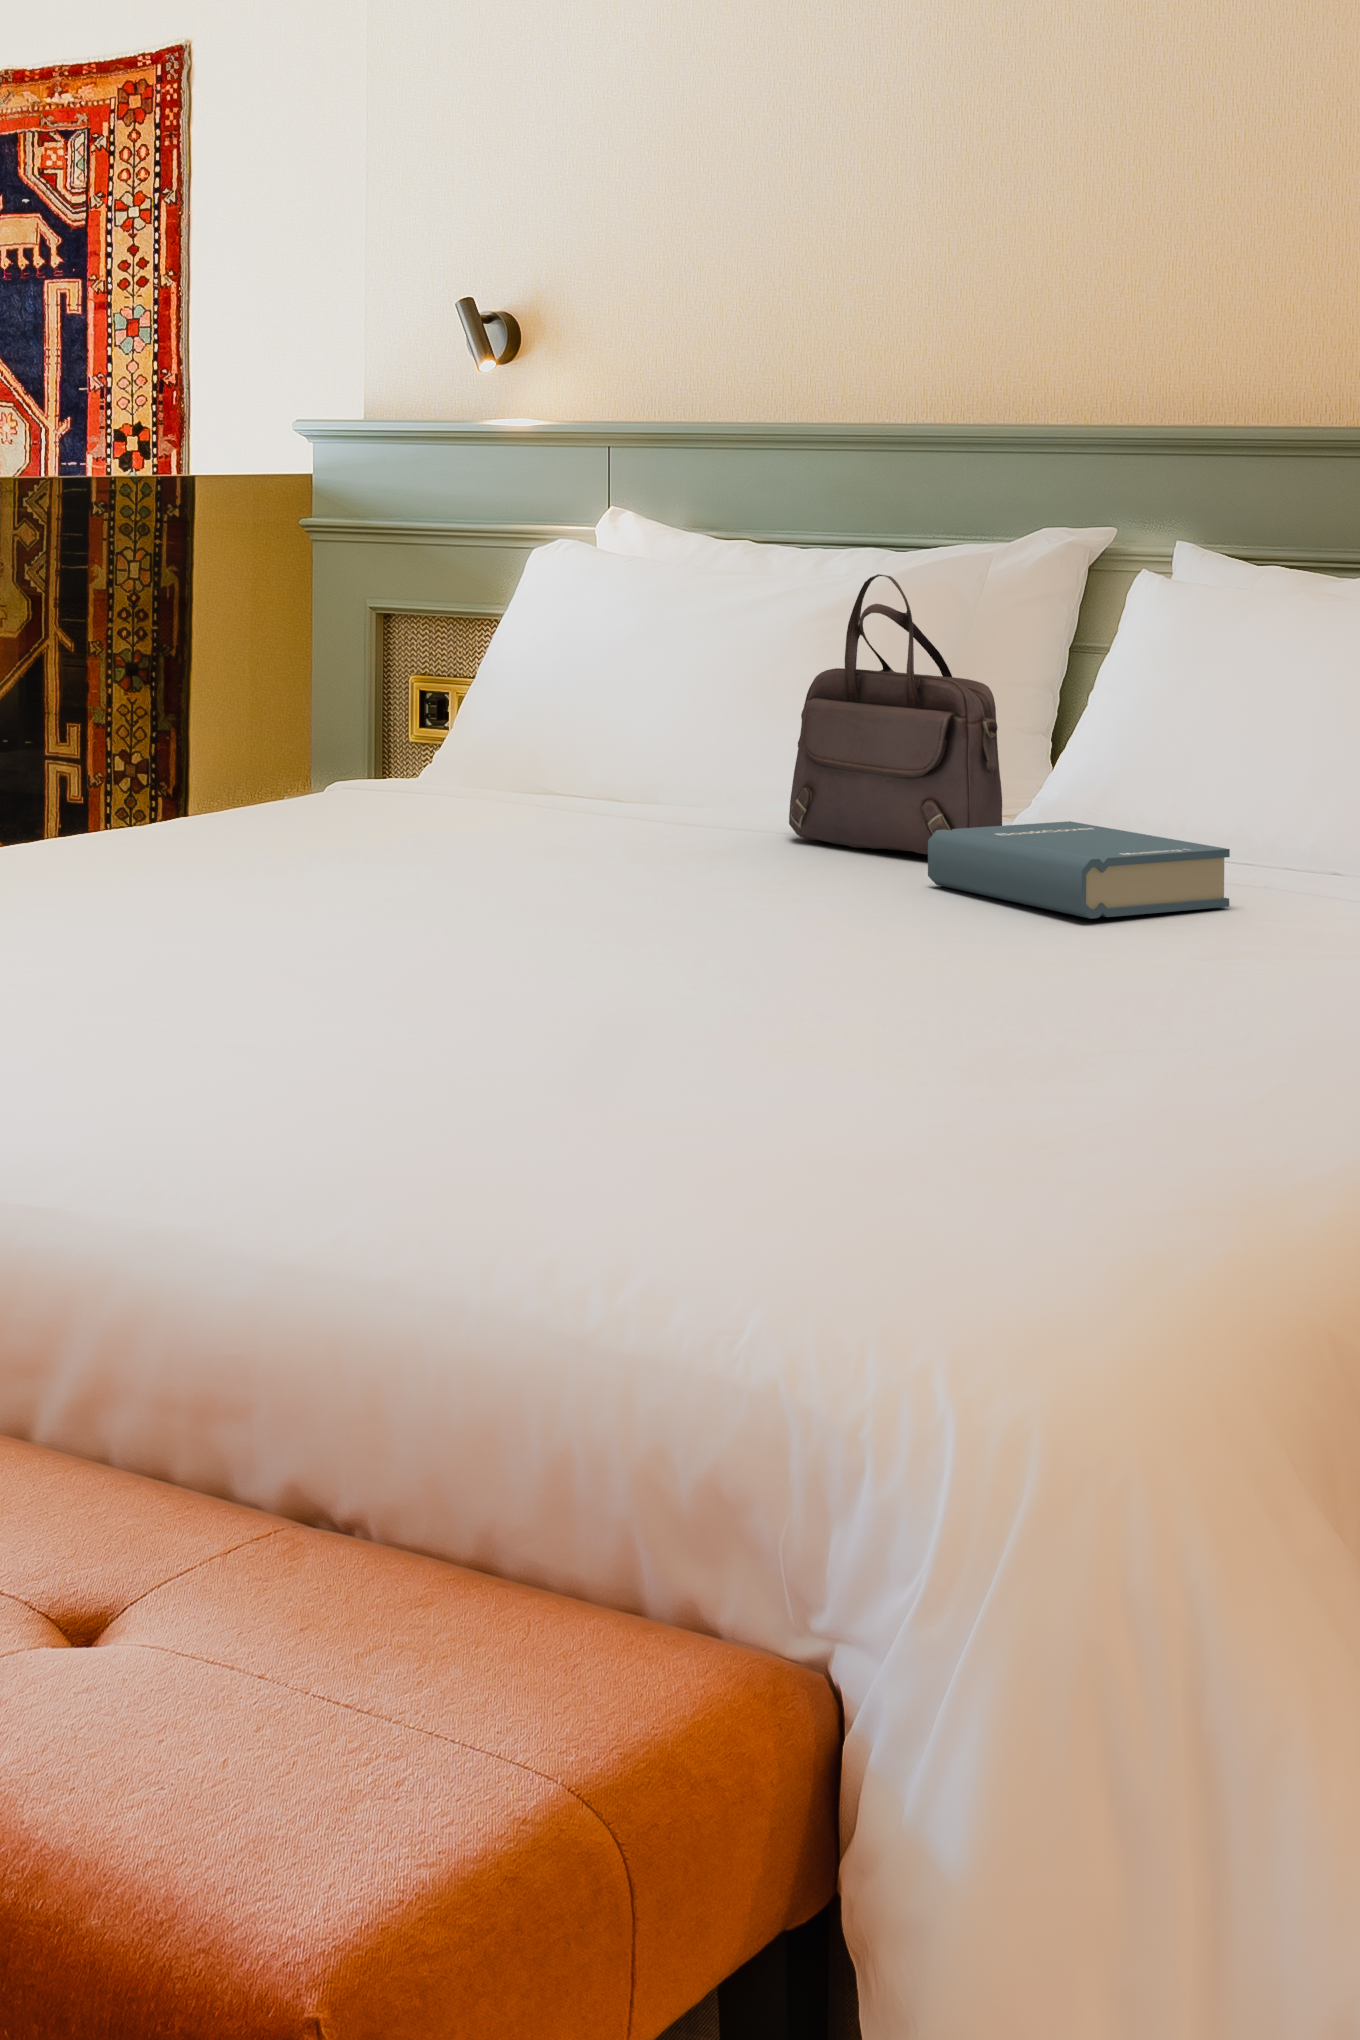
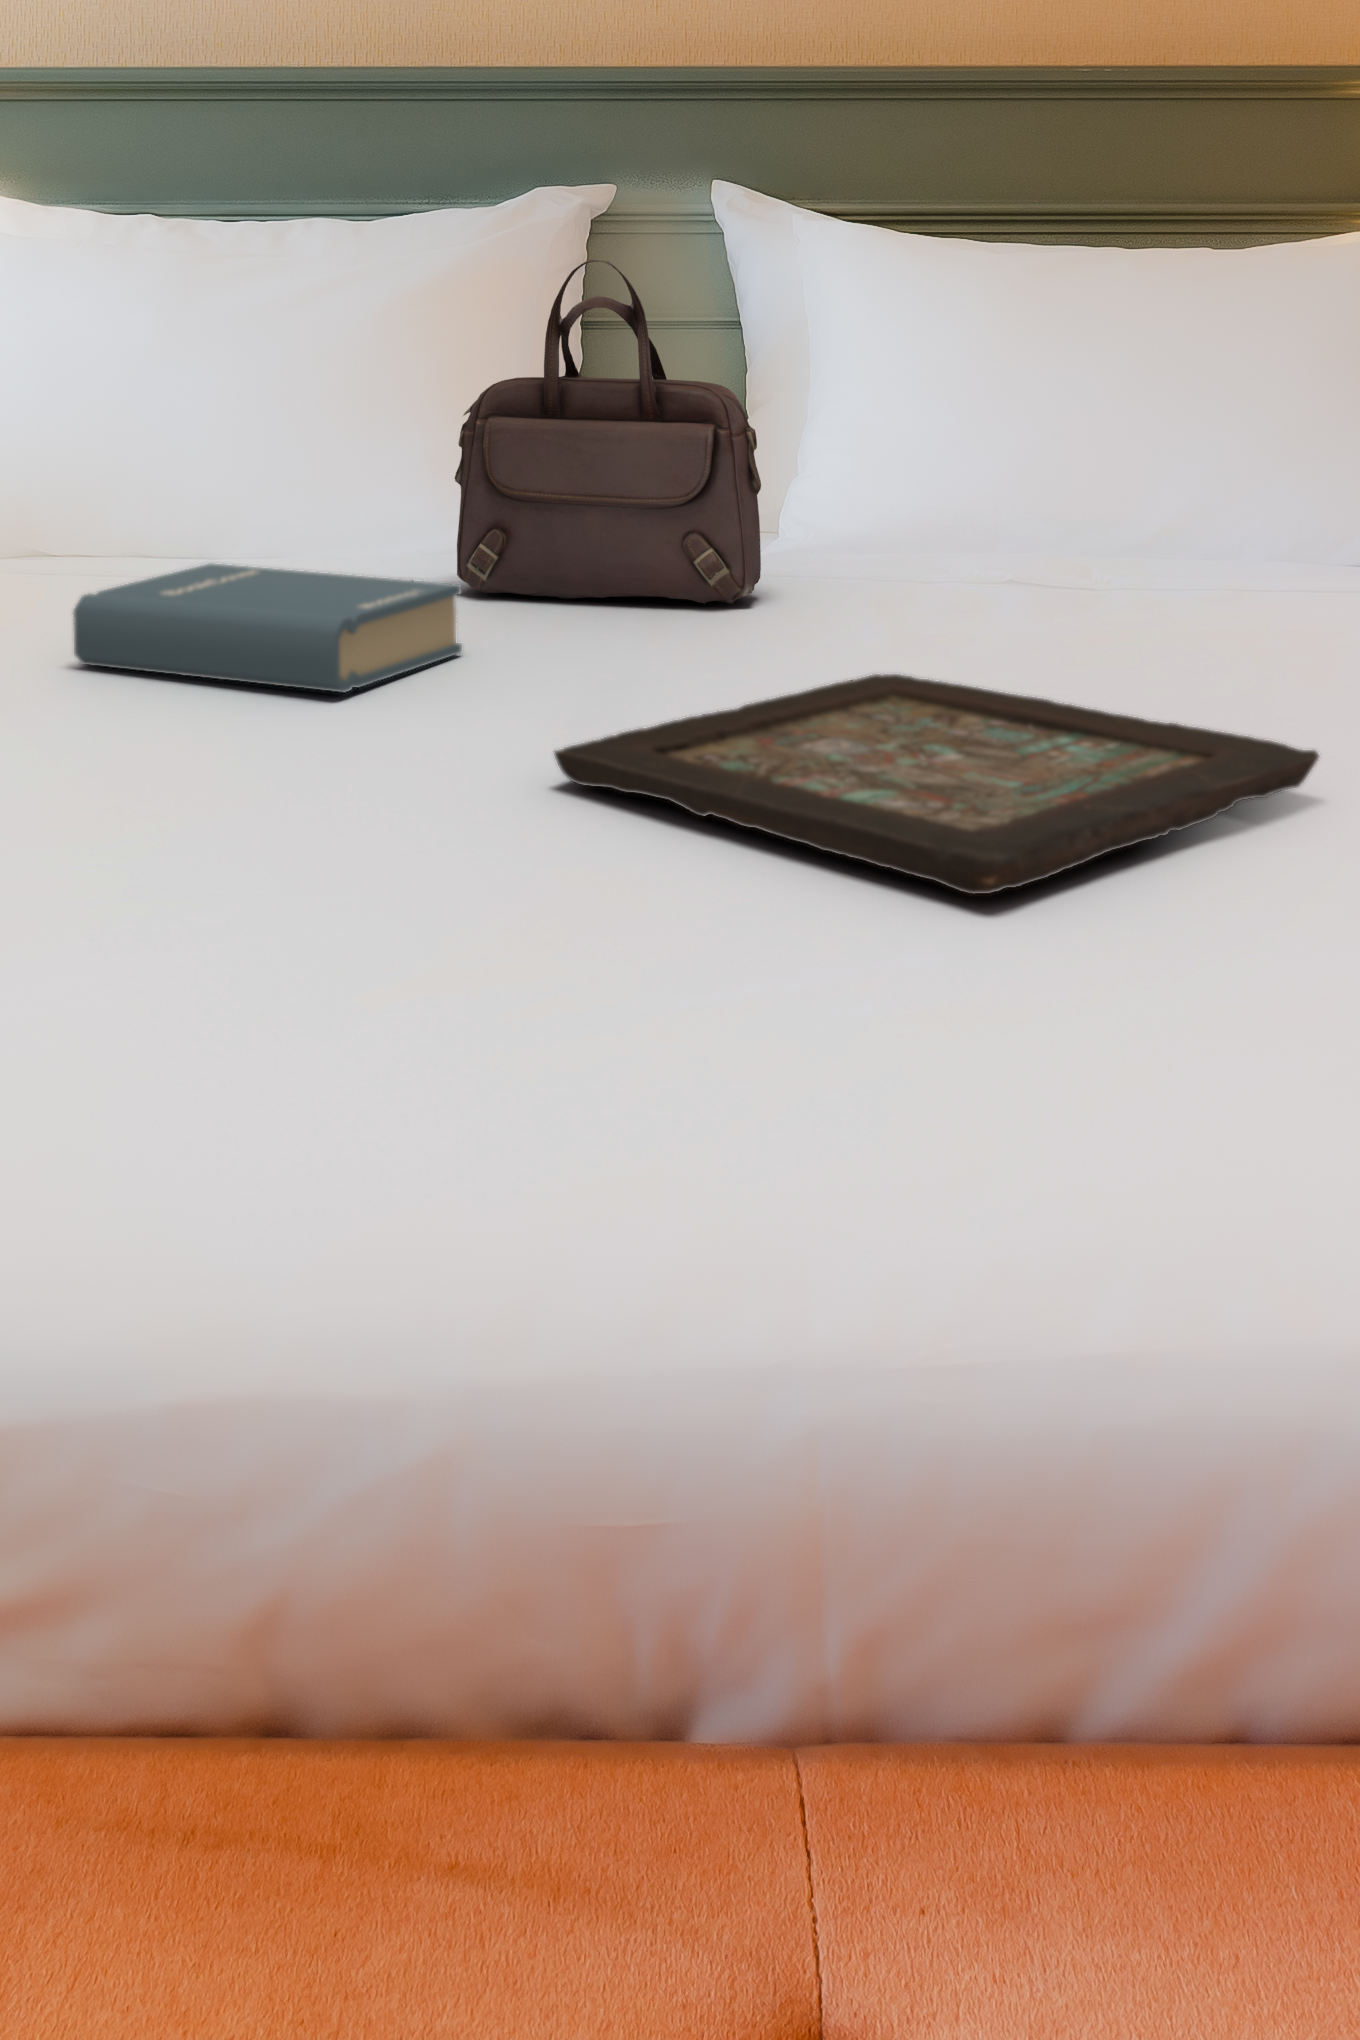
hardback book: present [928,821,1230,919] -> present [73,563,462,692]
decorative tray: none [542,900,1028,1010] -> present [554,674,1319,894]

